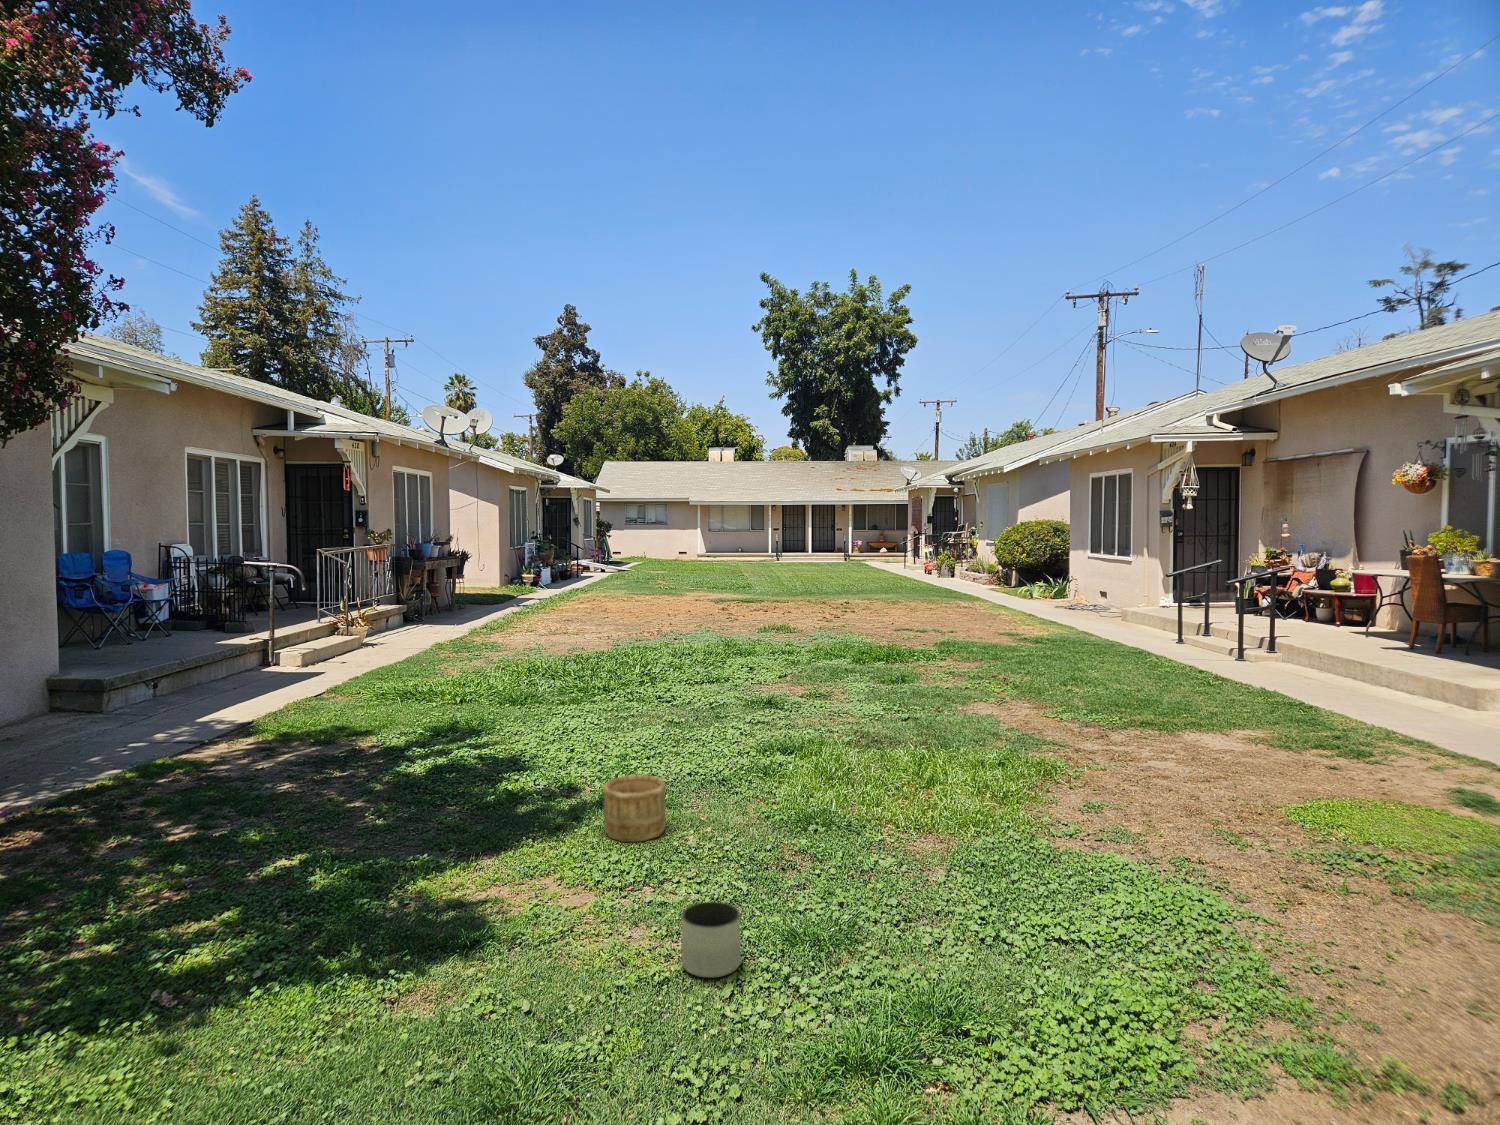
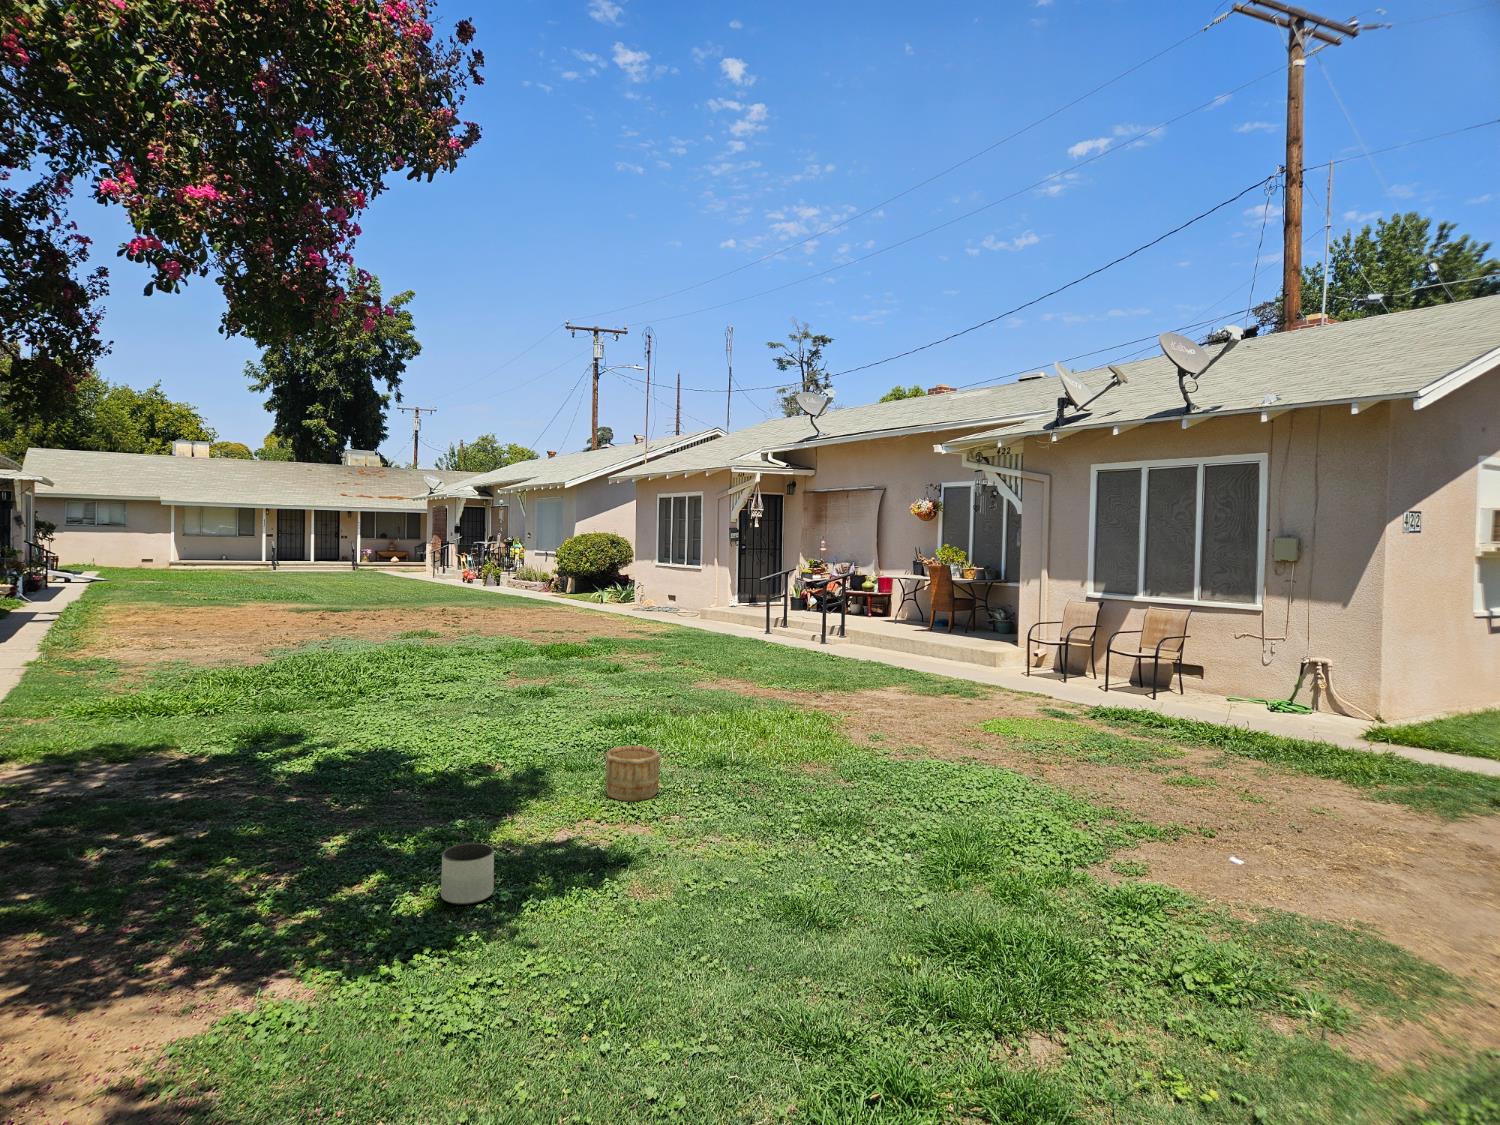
planter: present [681,901,741,978] -> present [441,843,494,905]

